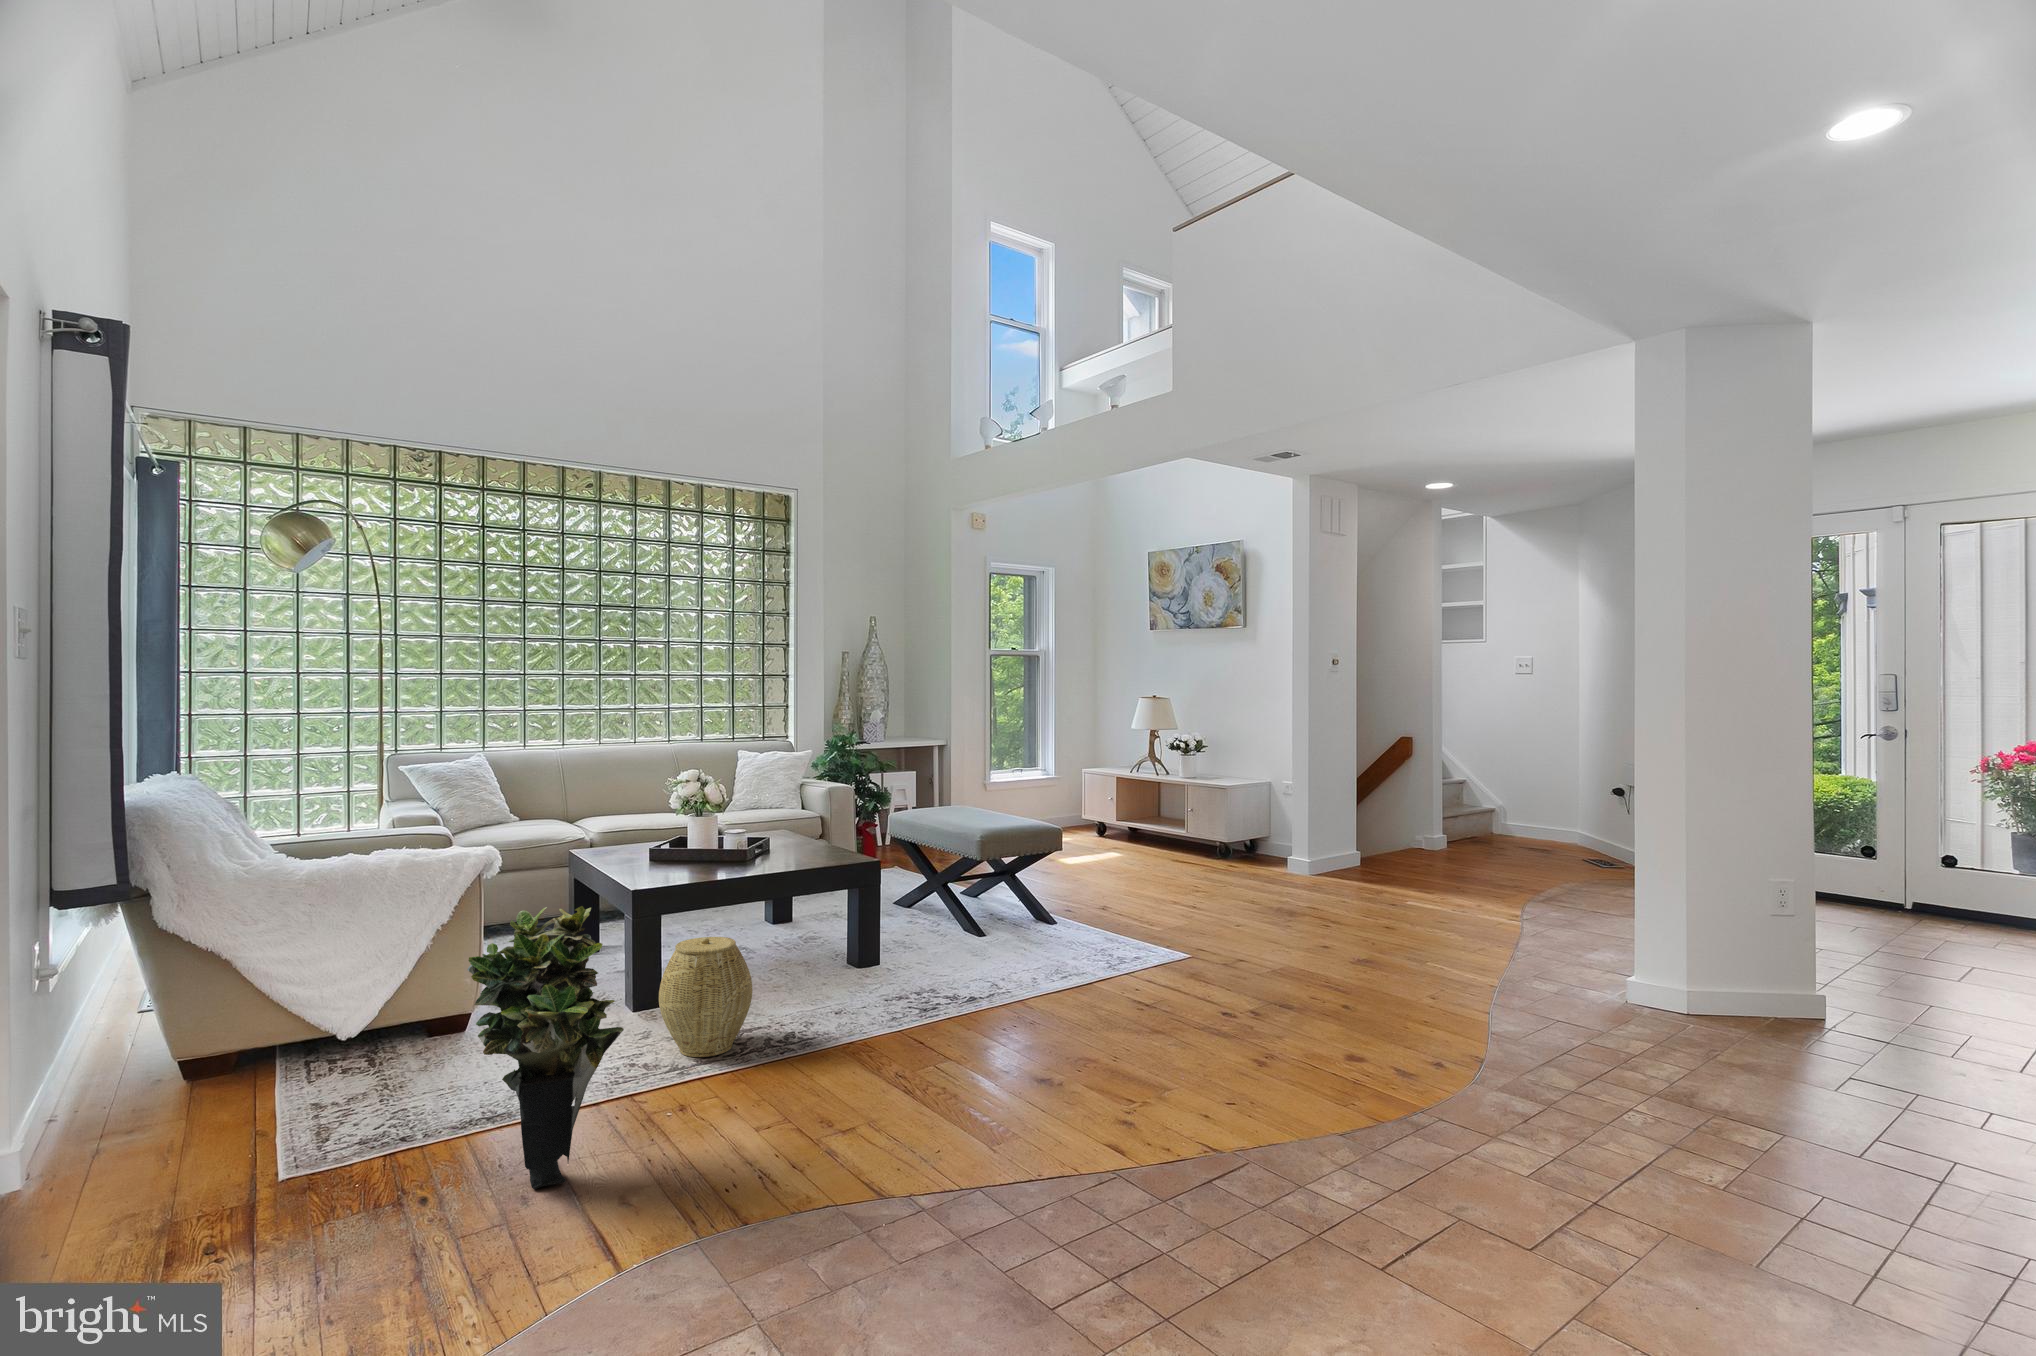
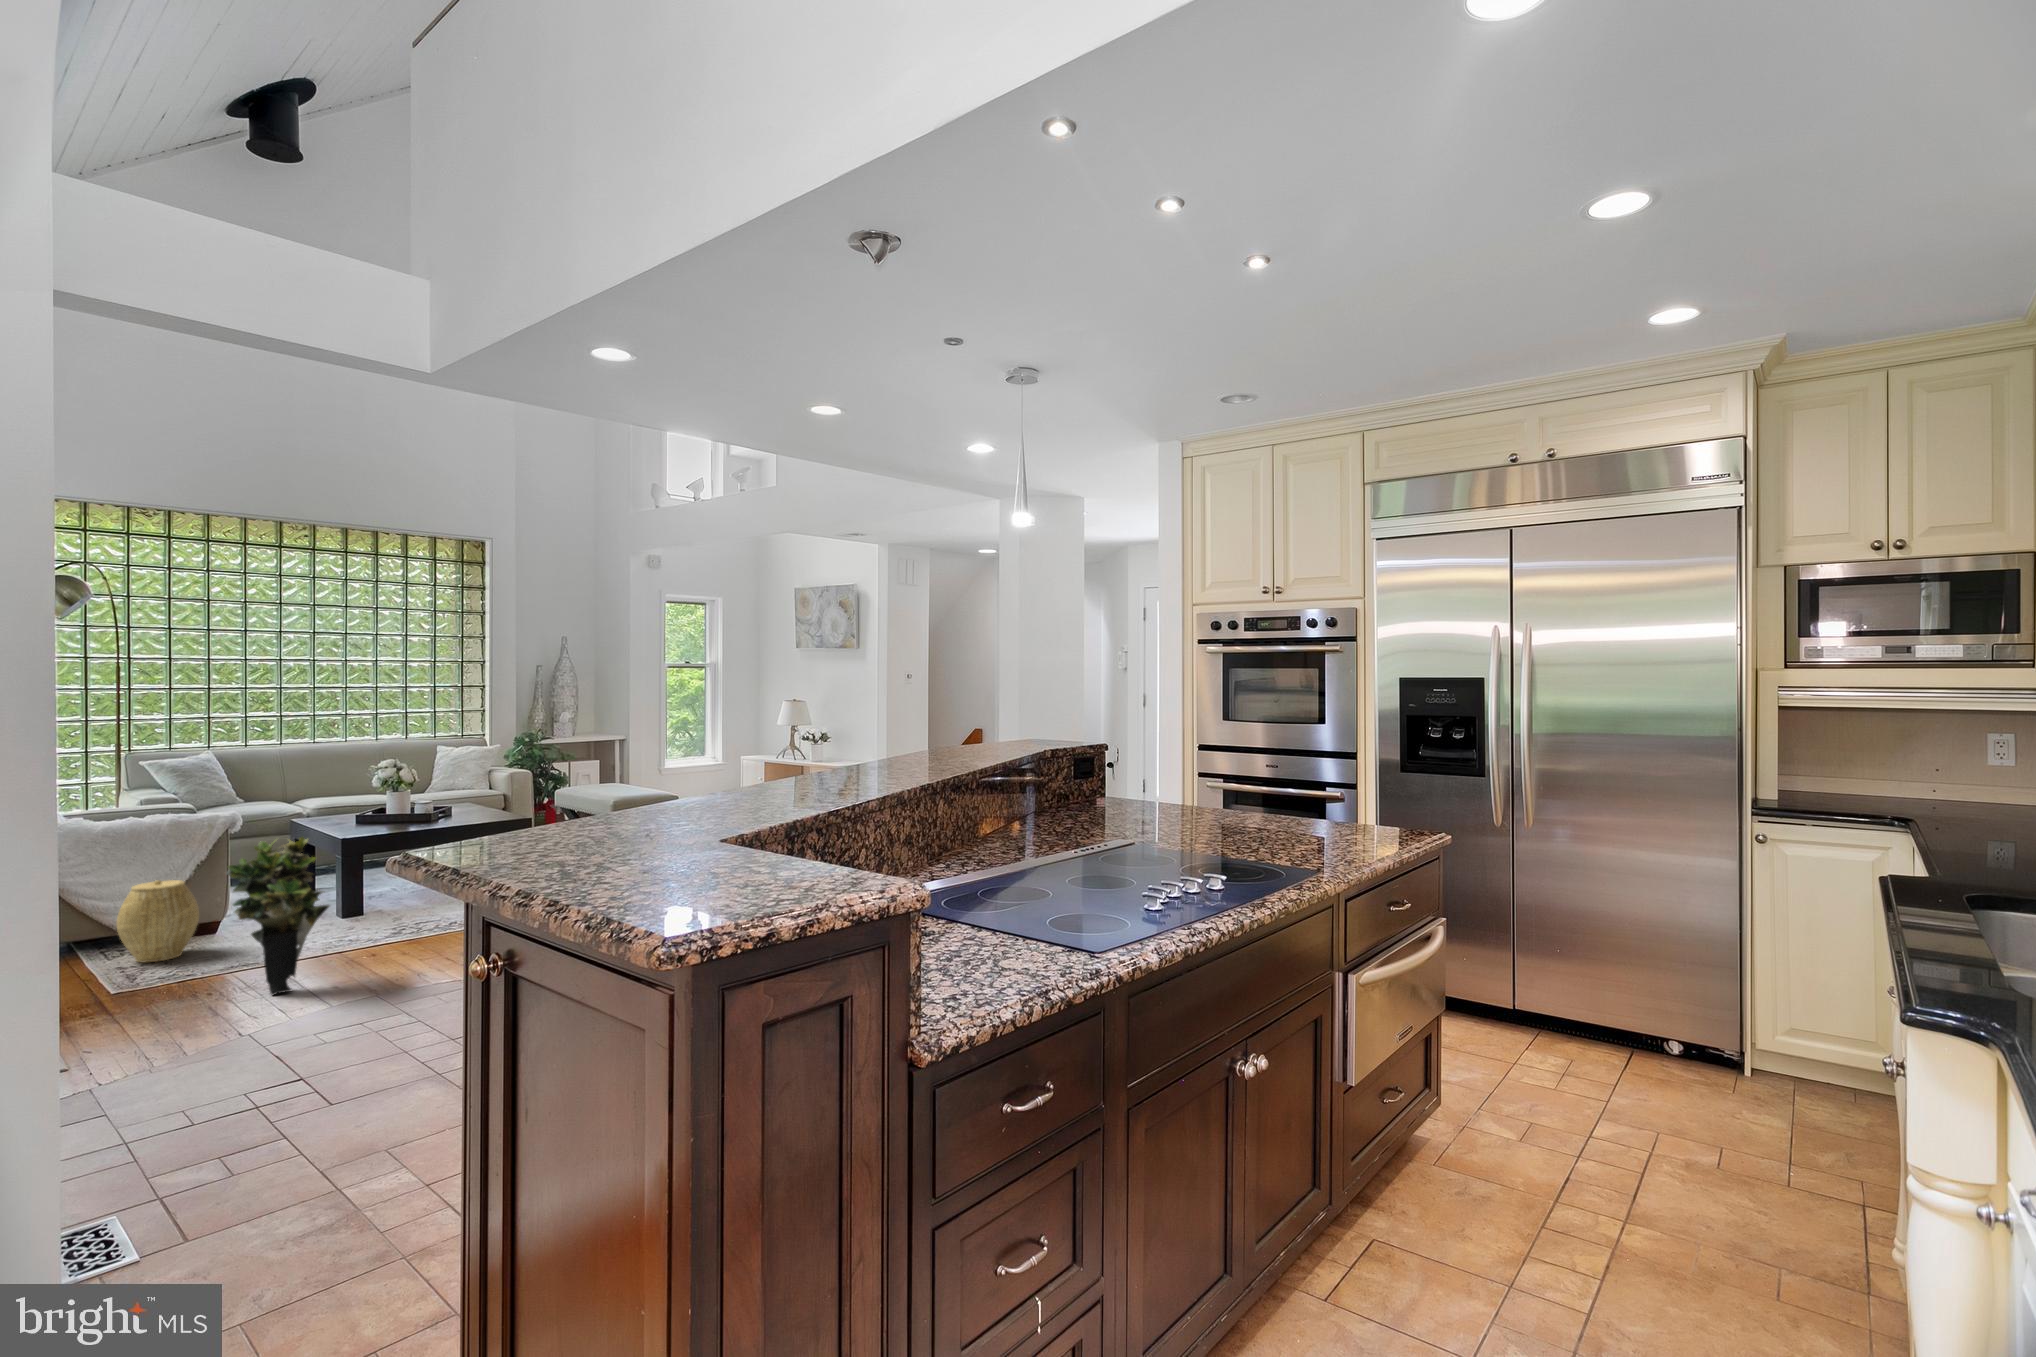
woven basket: present [659,937,753,1057] -> present [116,880,199,962]

